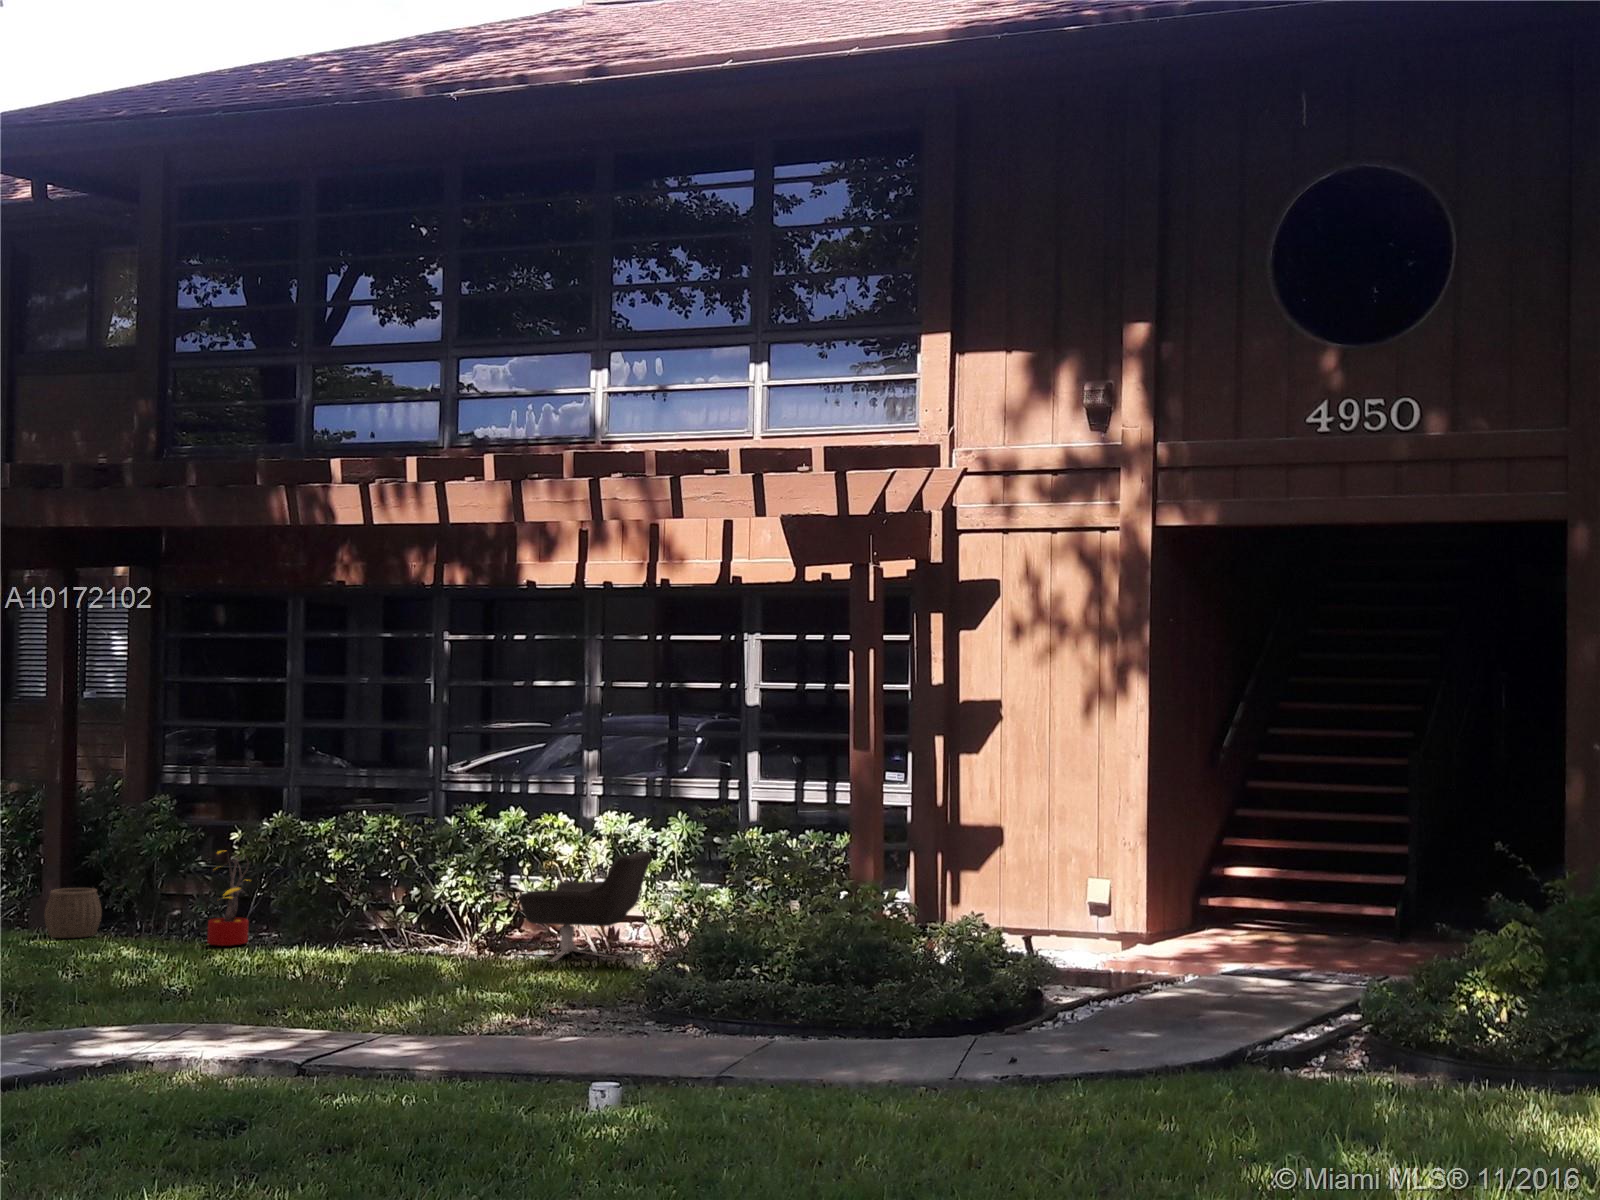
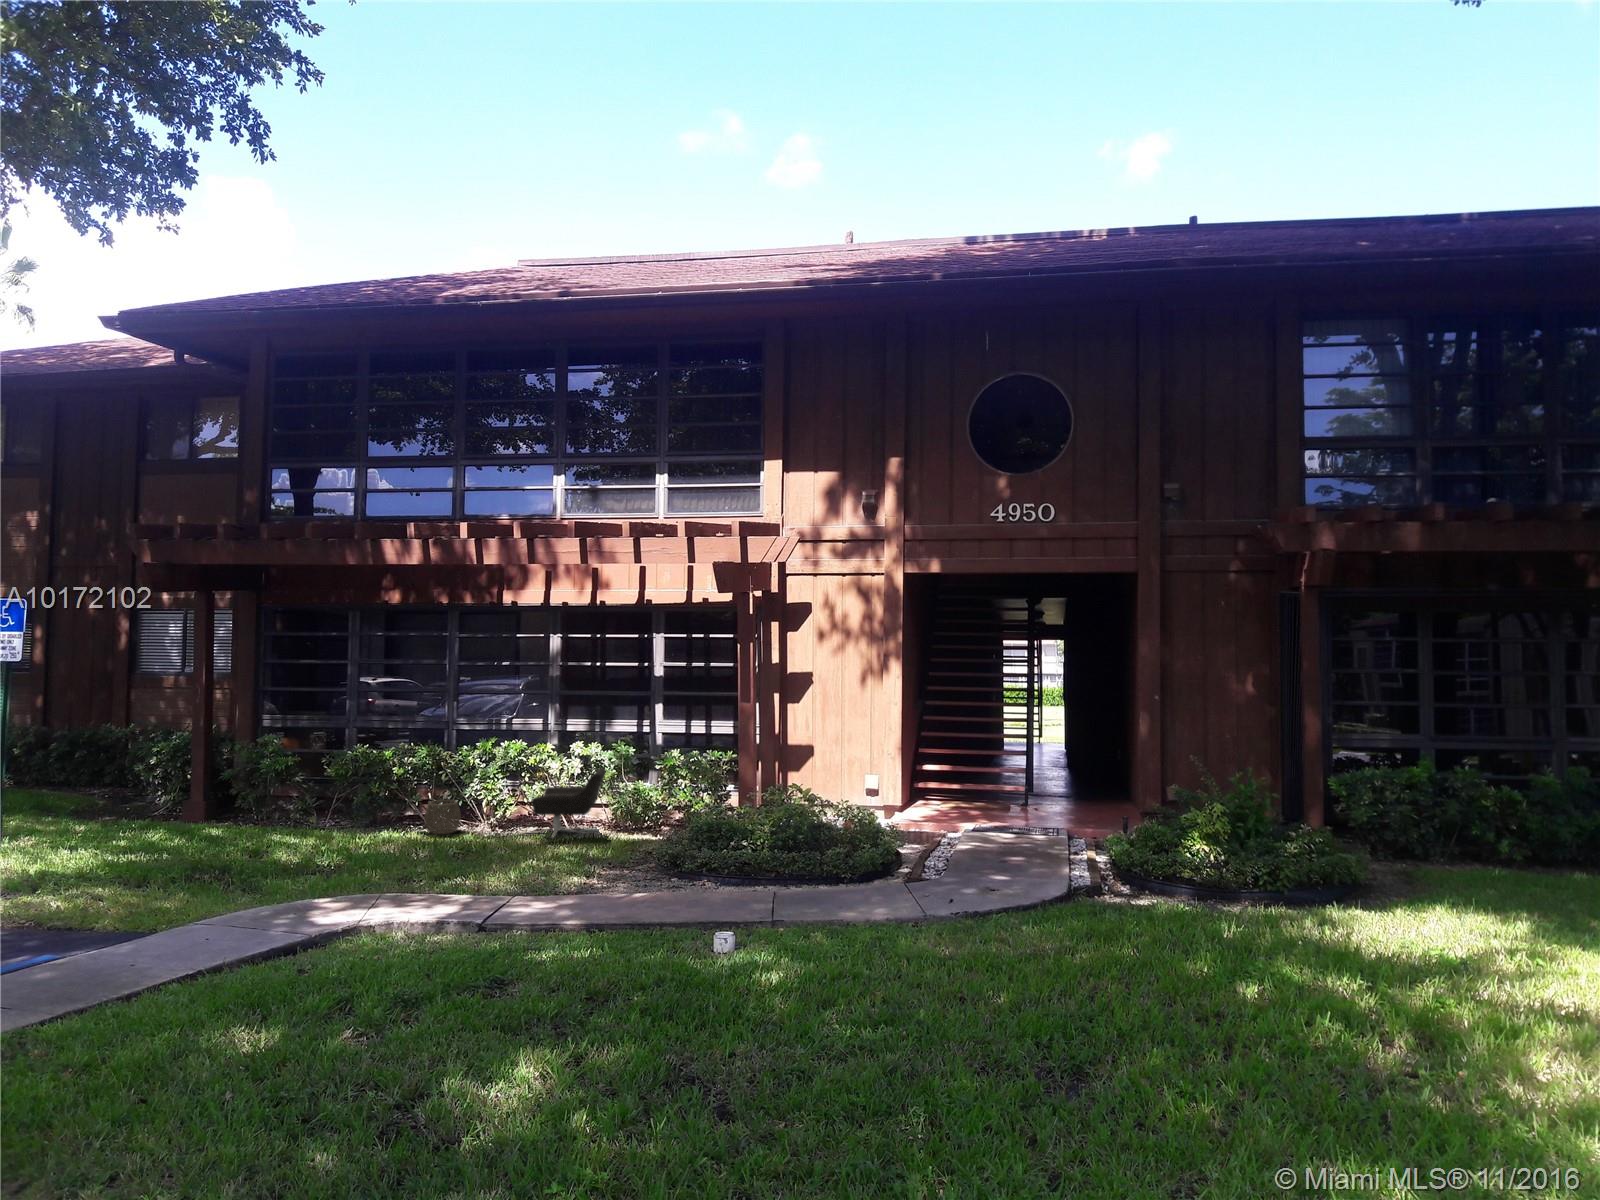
decorative plant: present [207,851,249,946] -> none [316,771,346,836]
woven basket: present [45,888,101,938] -> present [425,800,461,834]

